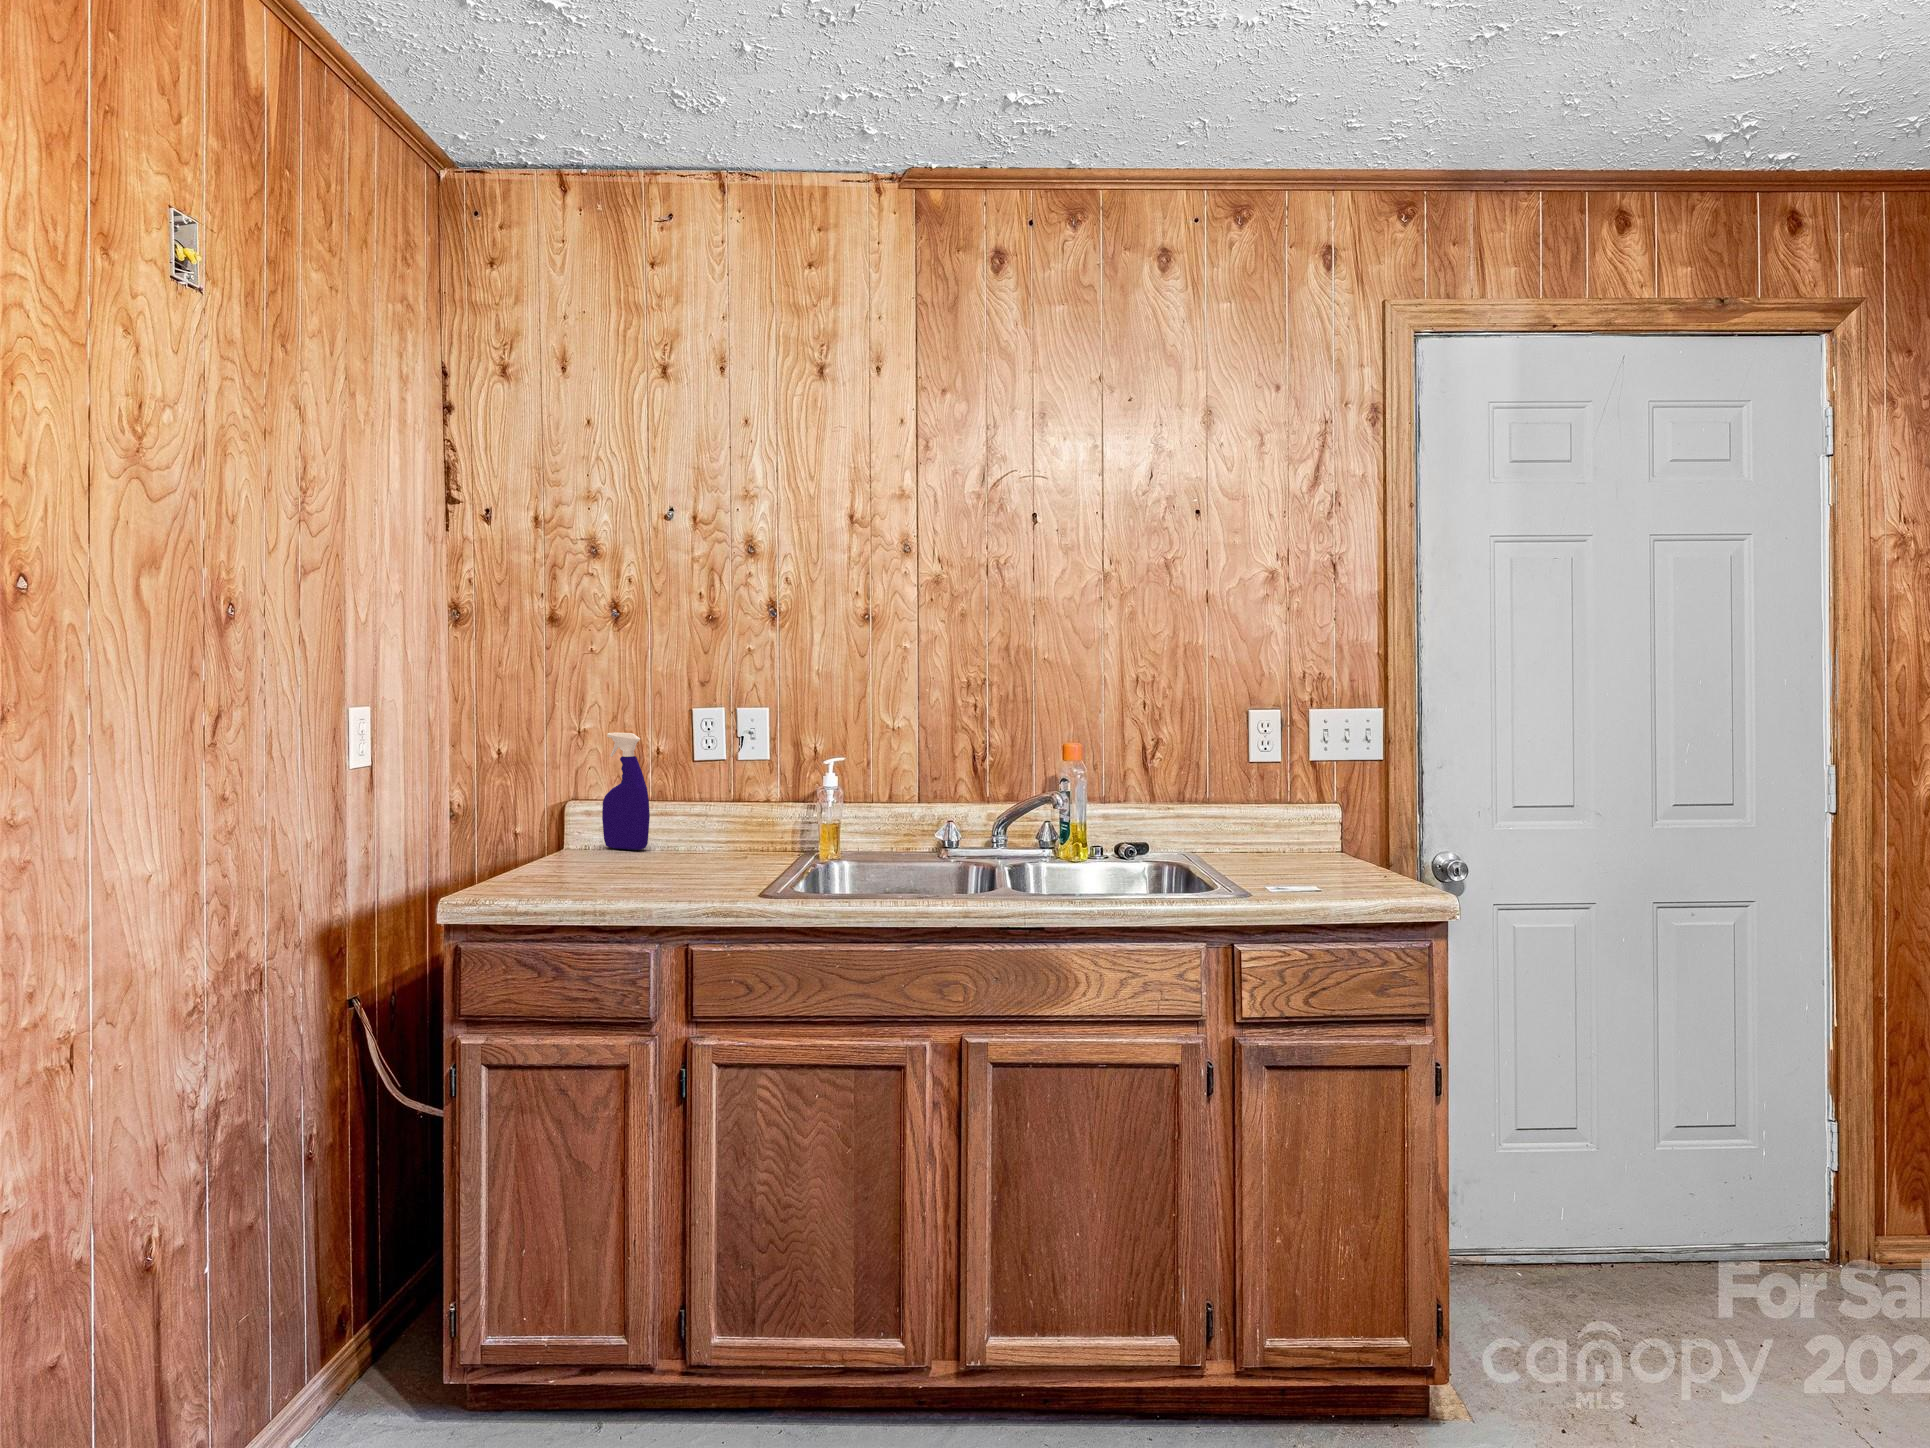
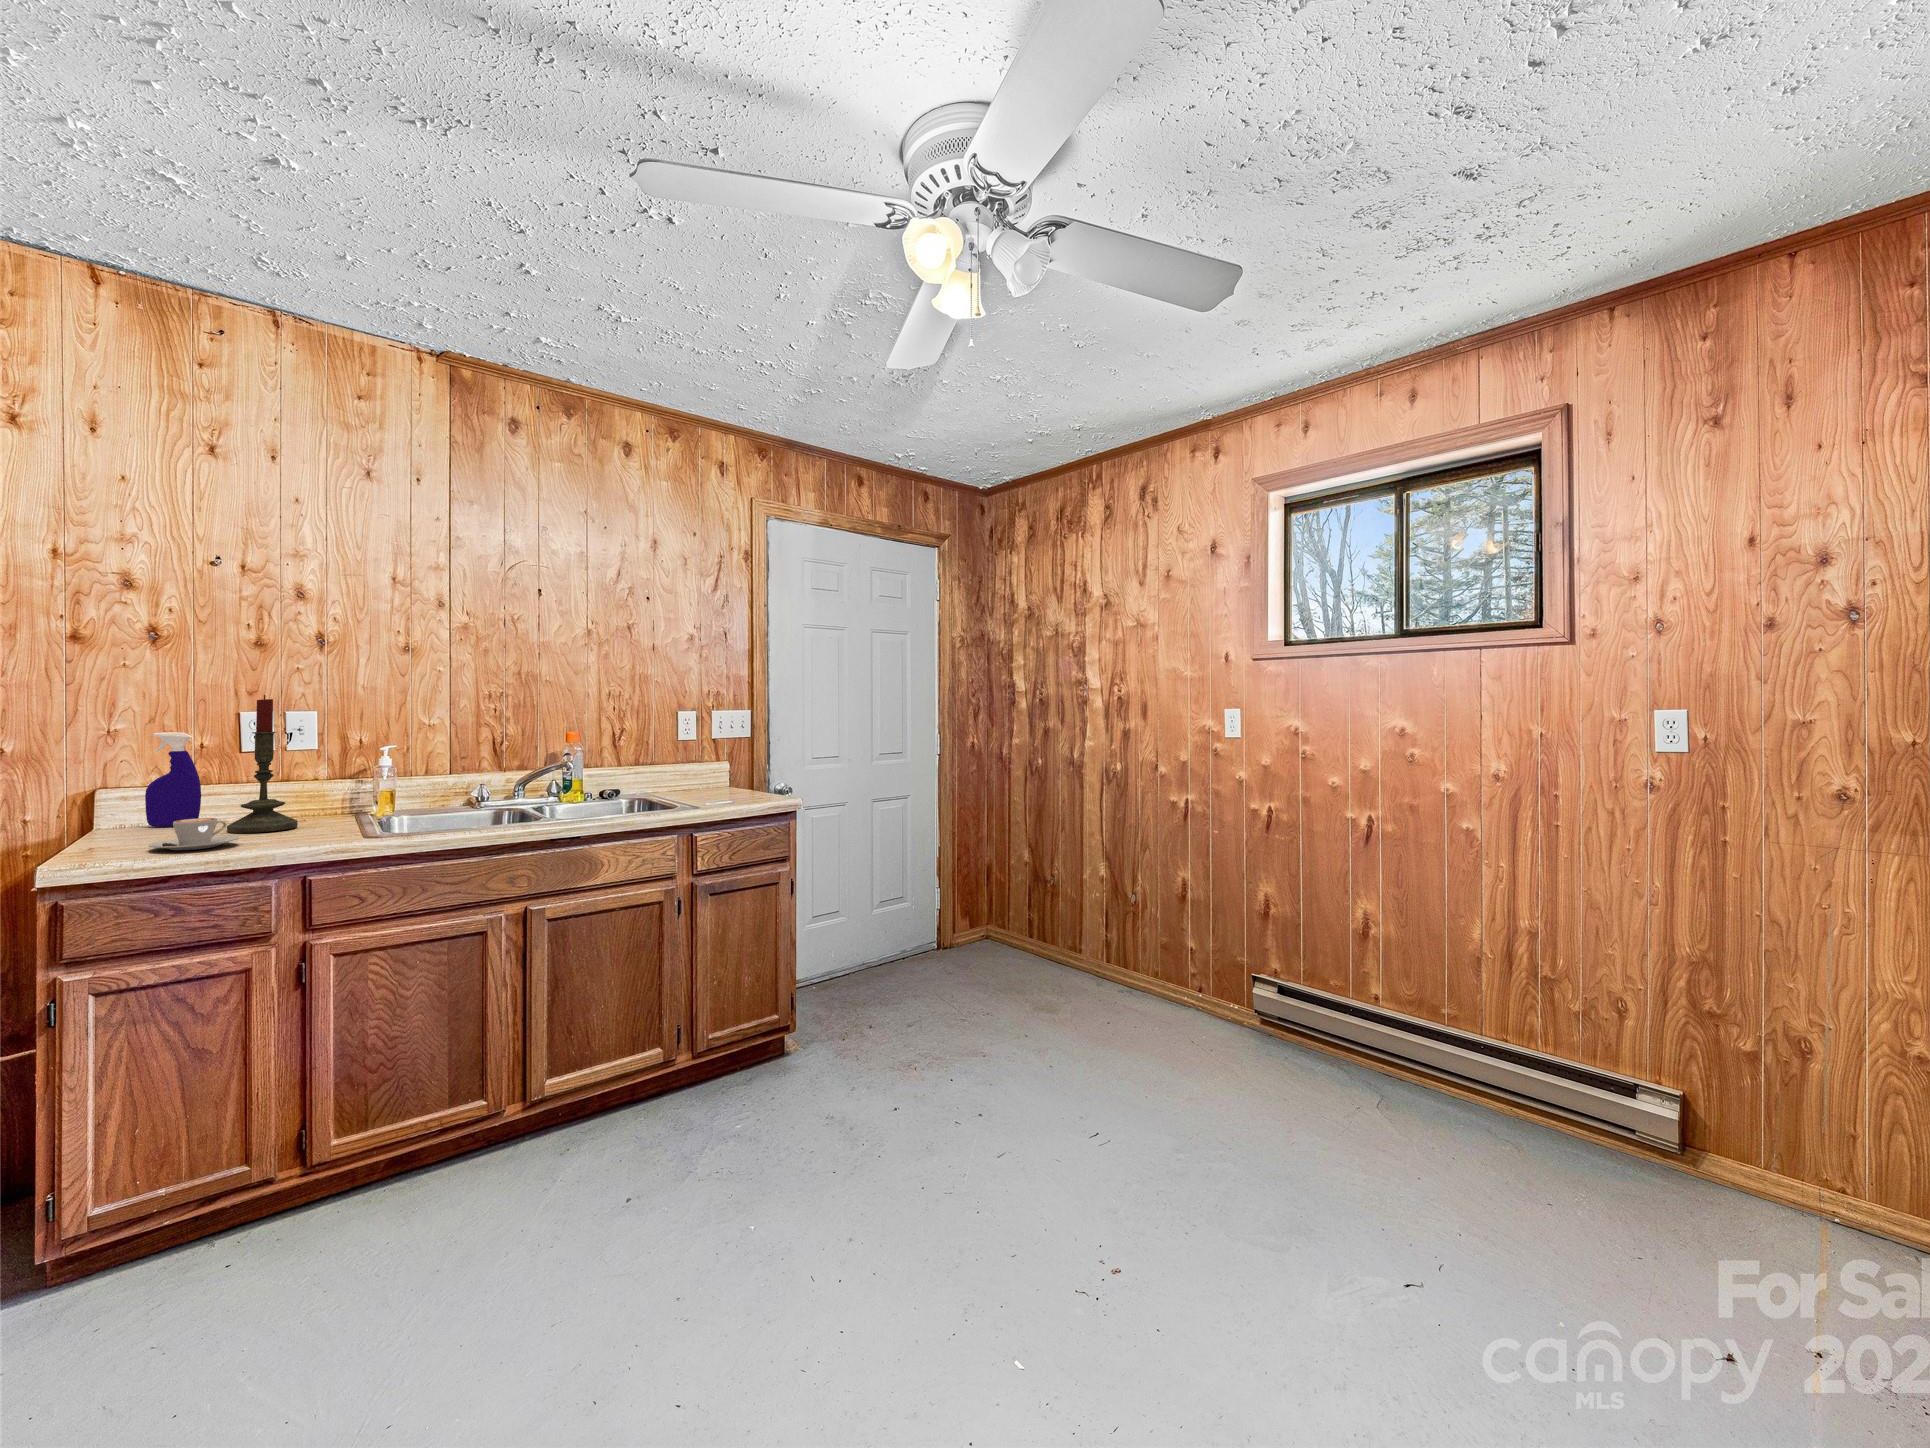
candle: none [656,689,727,872] -> present [227,695,298,833]
coffee cup: none [549,853,638,895] -> present [148,818,239,850]

